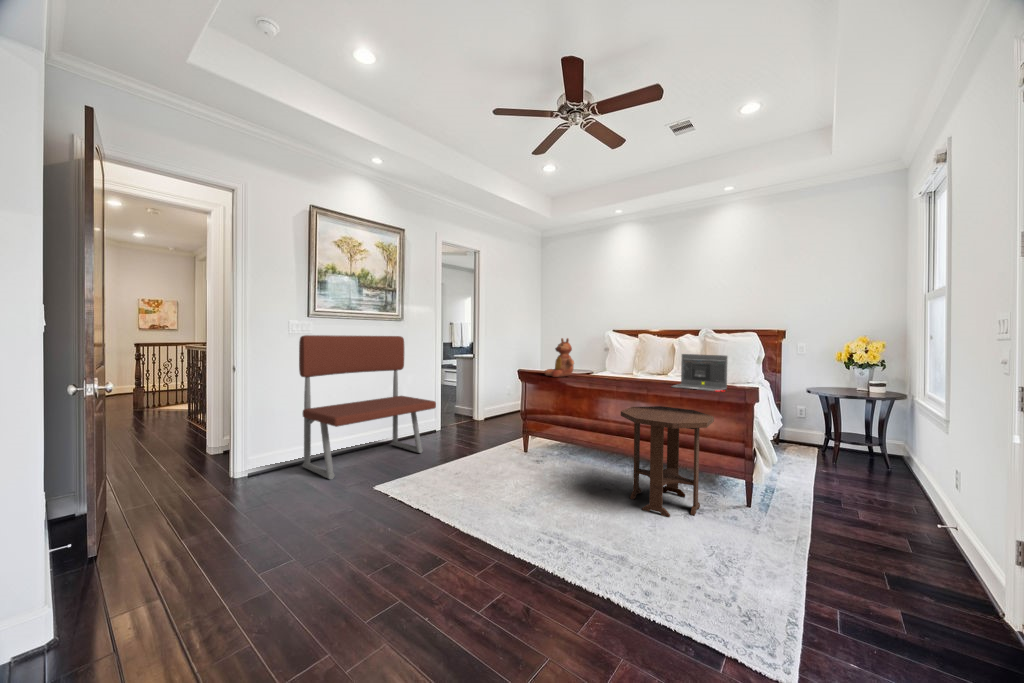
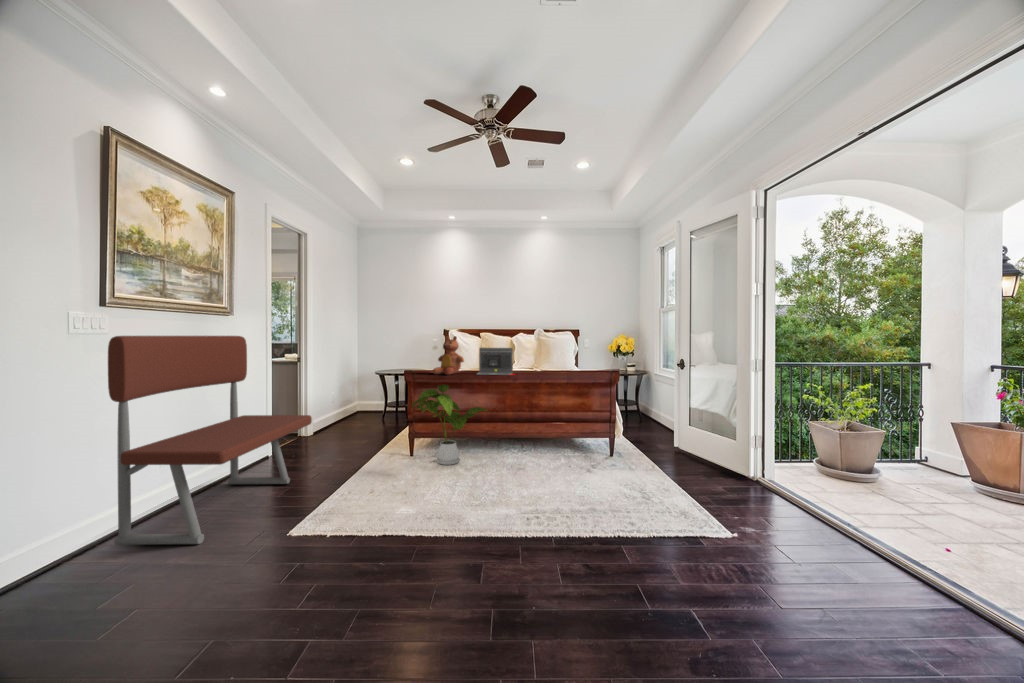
laptop: present [672,354,728,392] -> present [477,348,513,375]
house plant: none [514,386,593,468] -> present [412,384,487,465]
side table: present [621,406,714,517] -> none [534,392,603,477]

